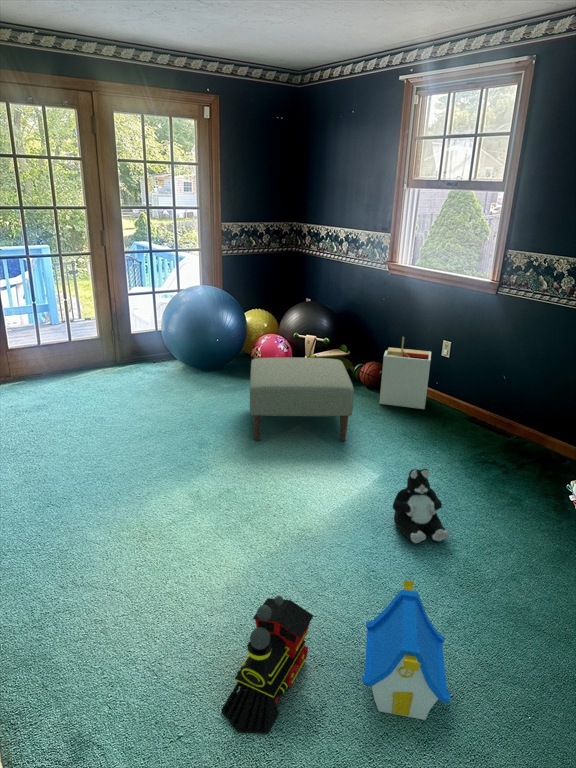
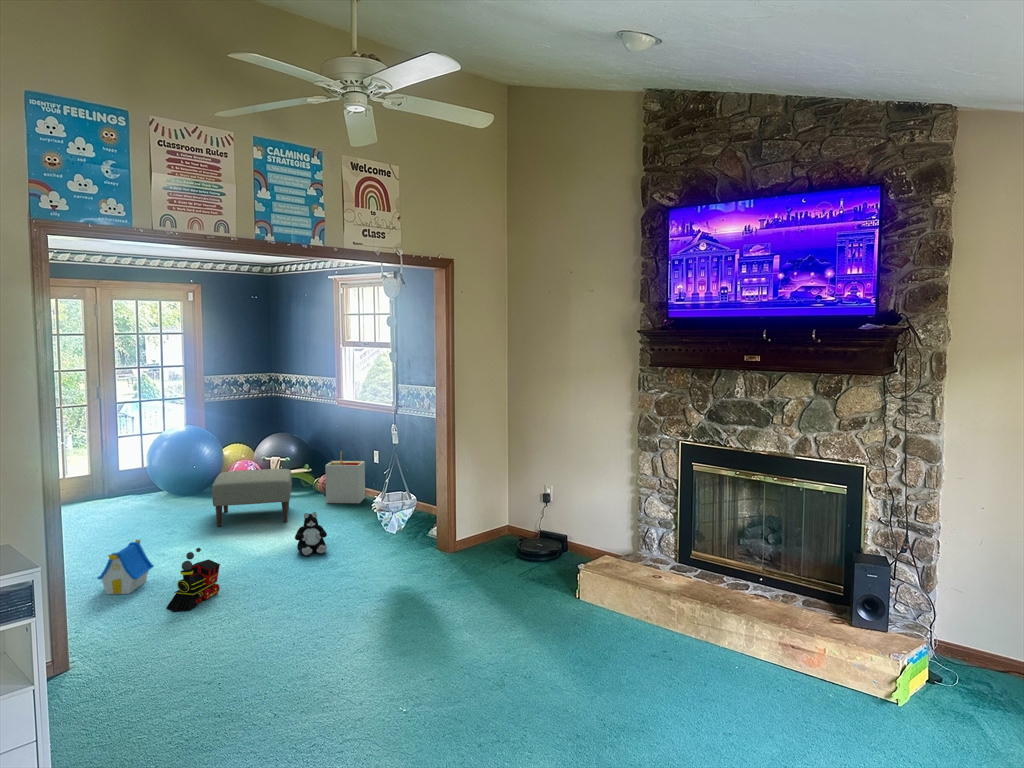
toy house: present [362,580,451,720] -> present [97,540,154,594]

